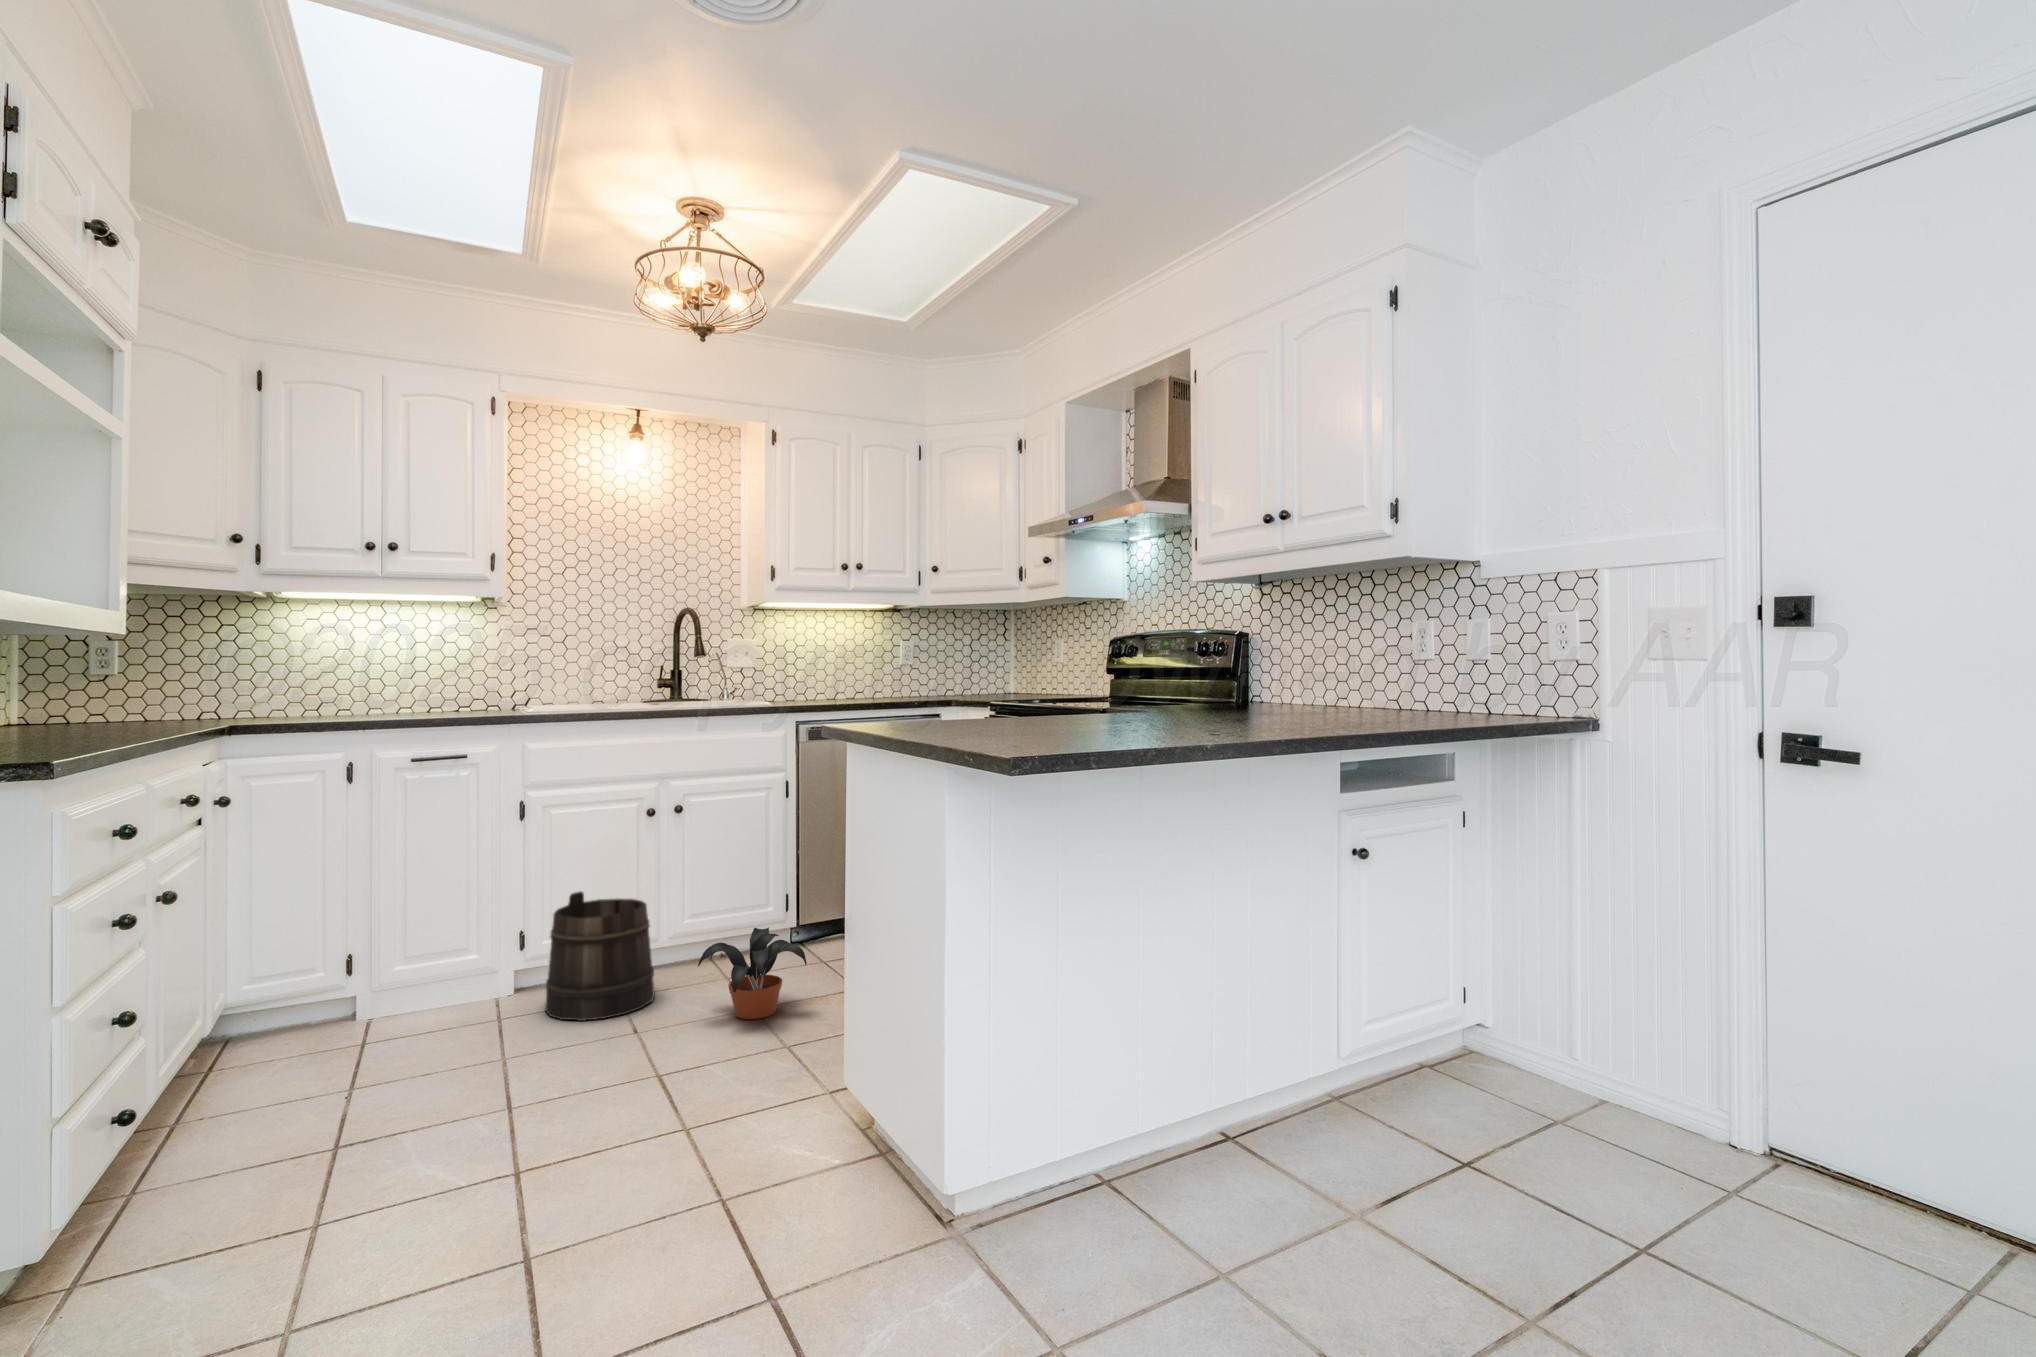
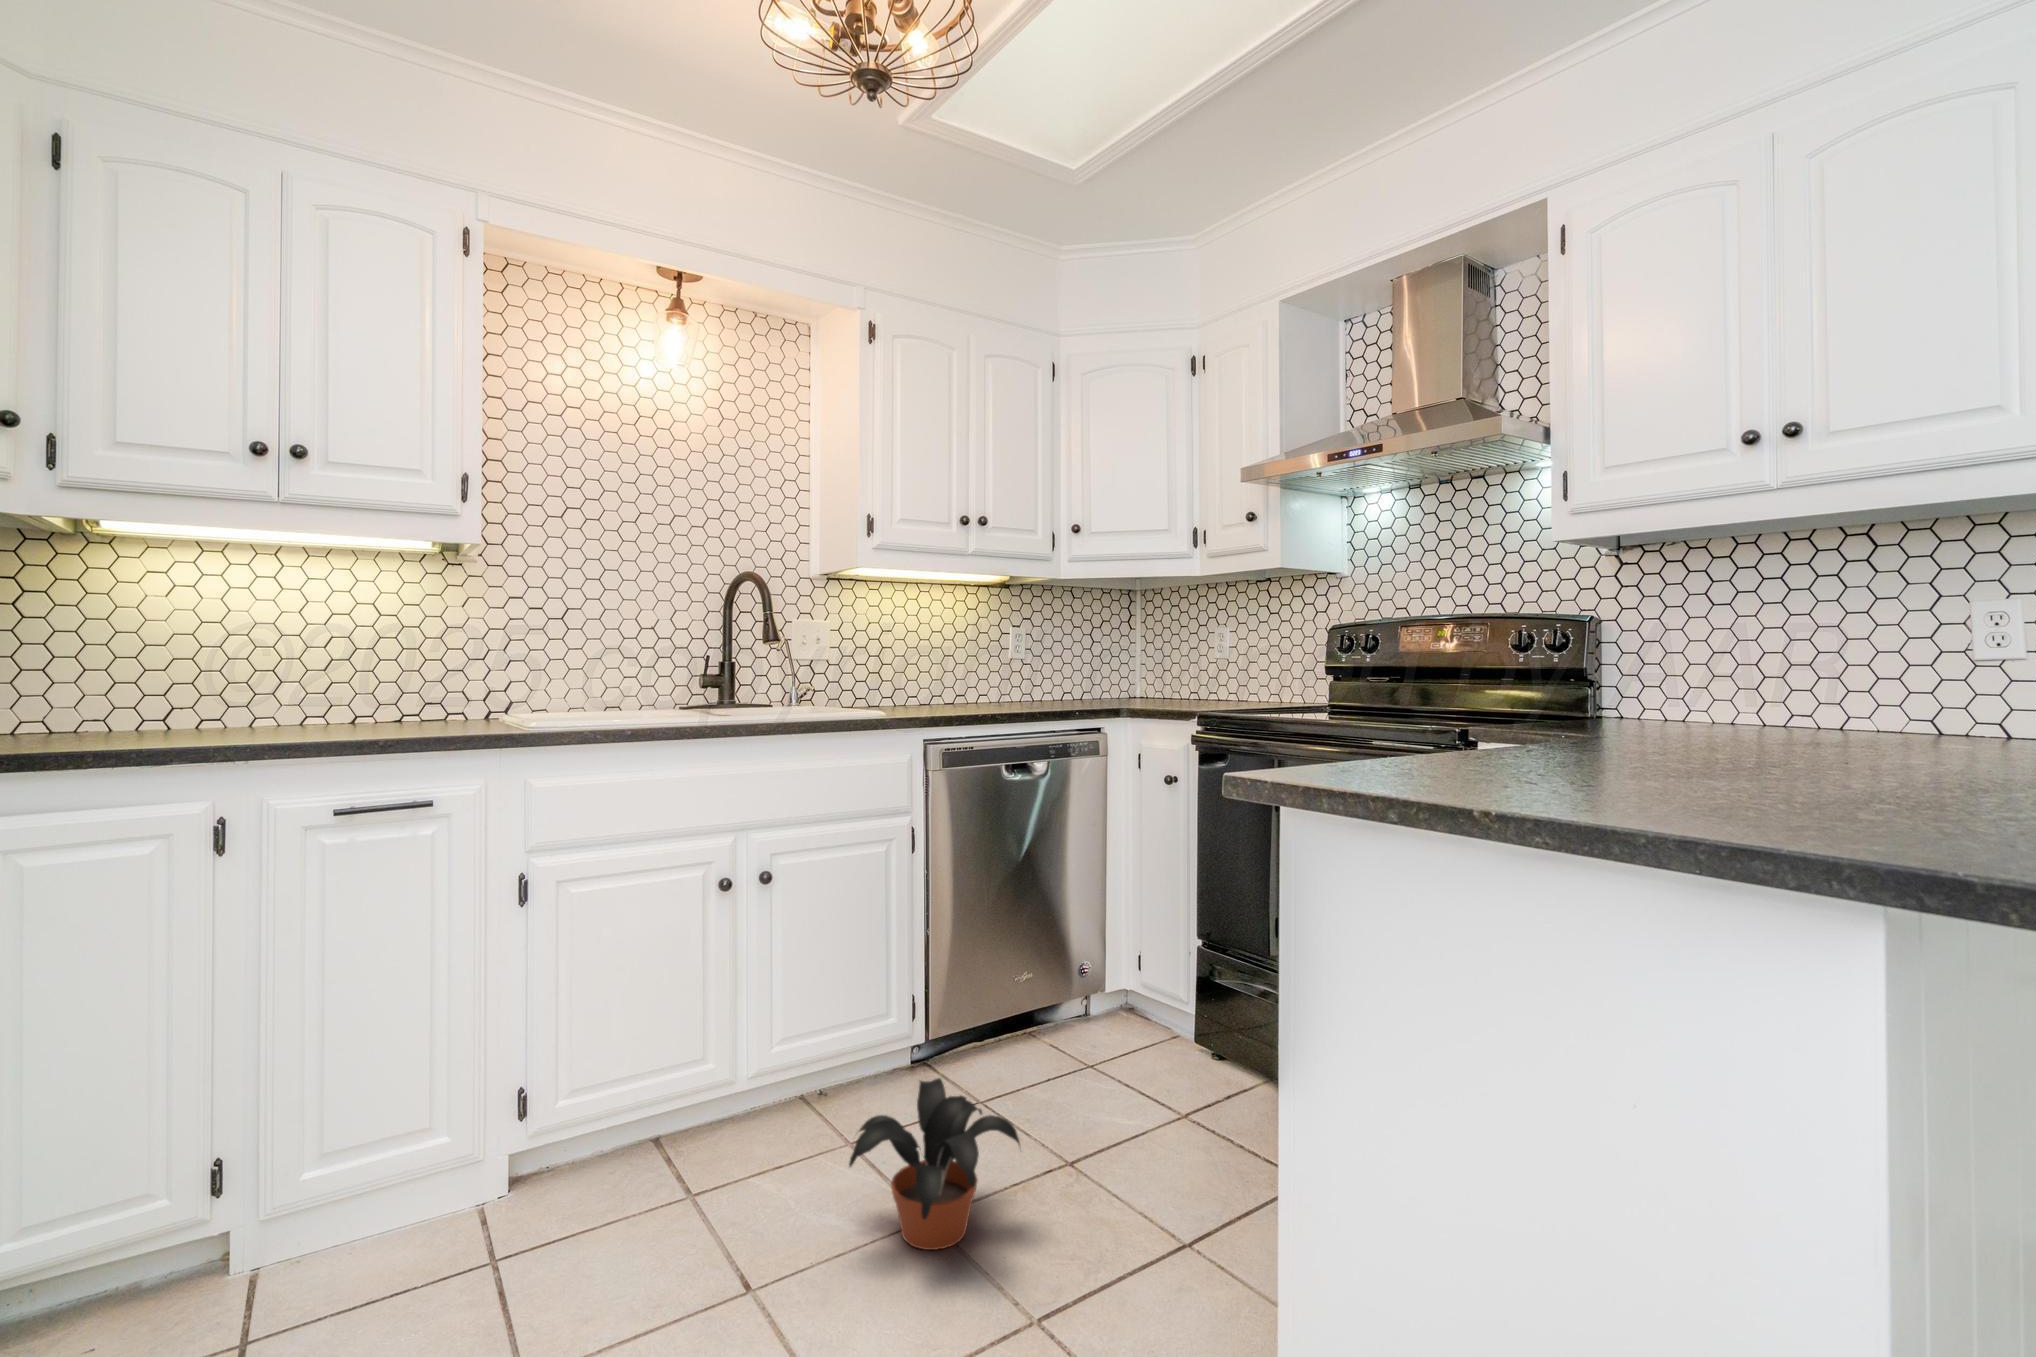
bucket: present [545,892,655,1021] -> none [571,1023,749,1266]

